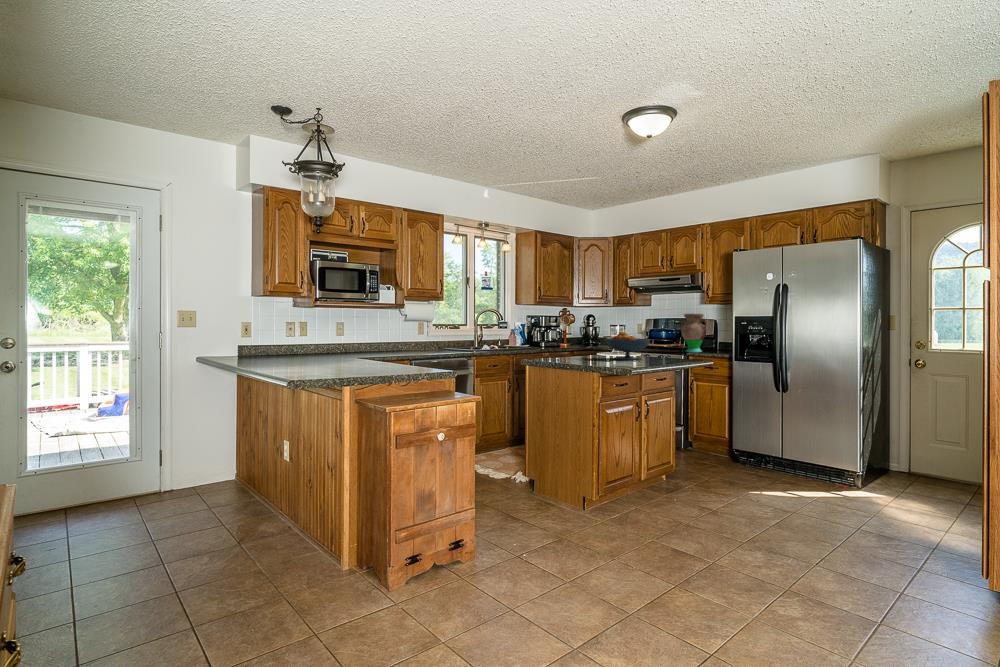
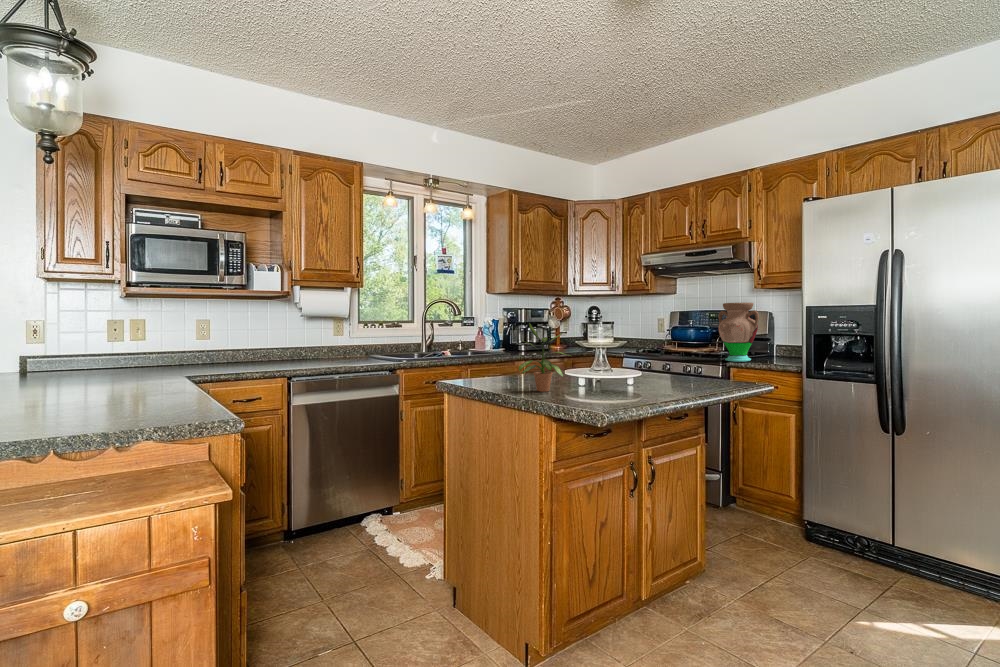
potted plant: none [573,325,605,364] -> present [519,323,564,392]
fruit bowl: present [606,332,650,360] -> none [588,332,663,380]

